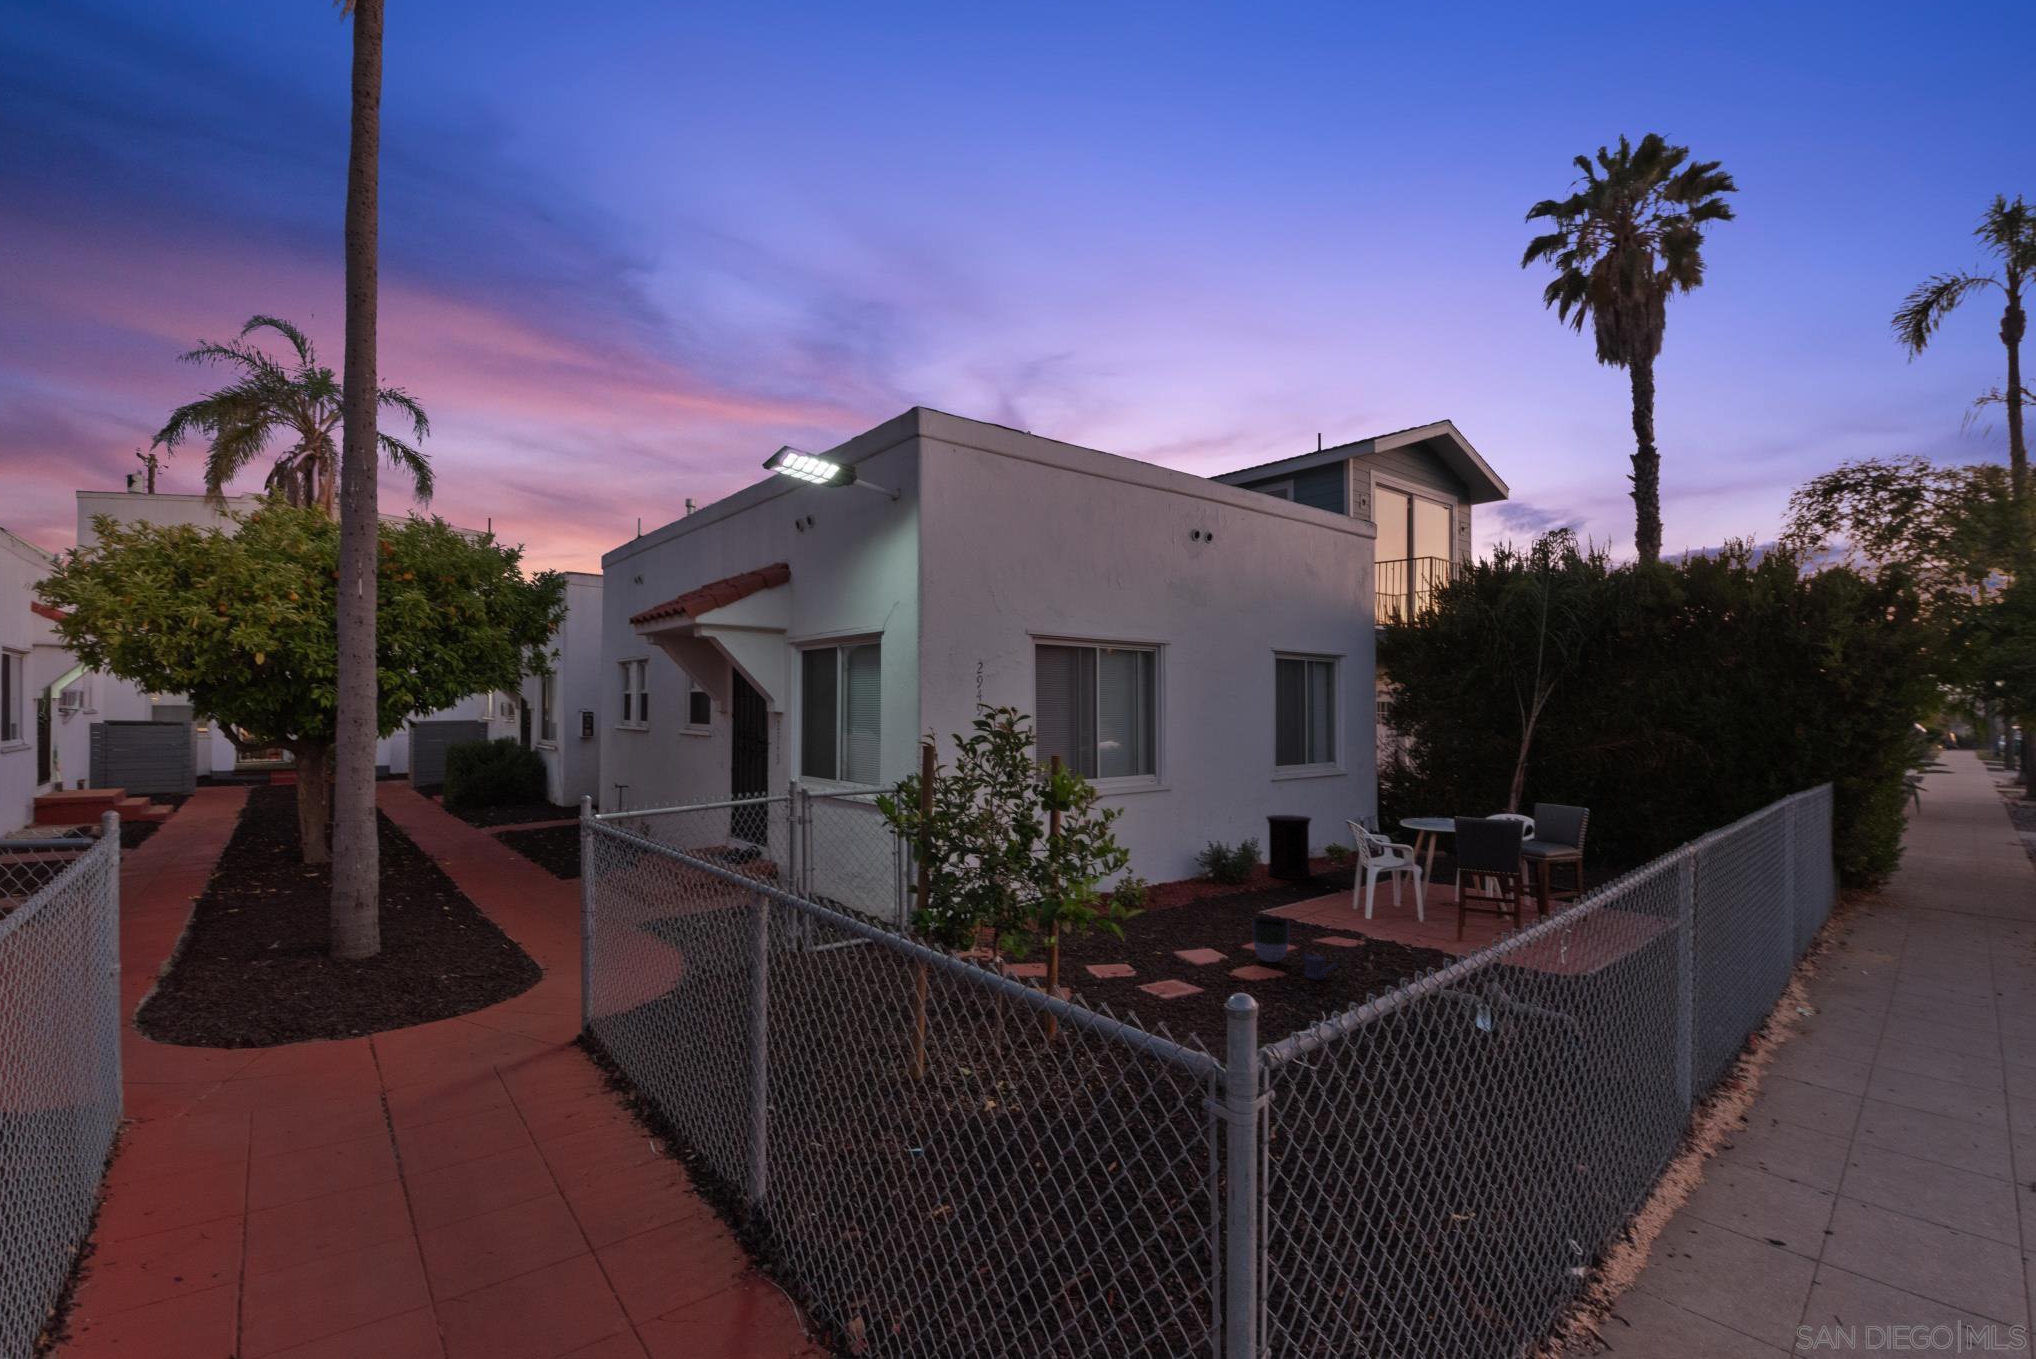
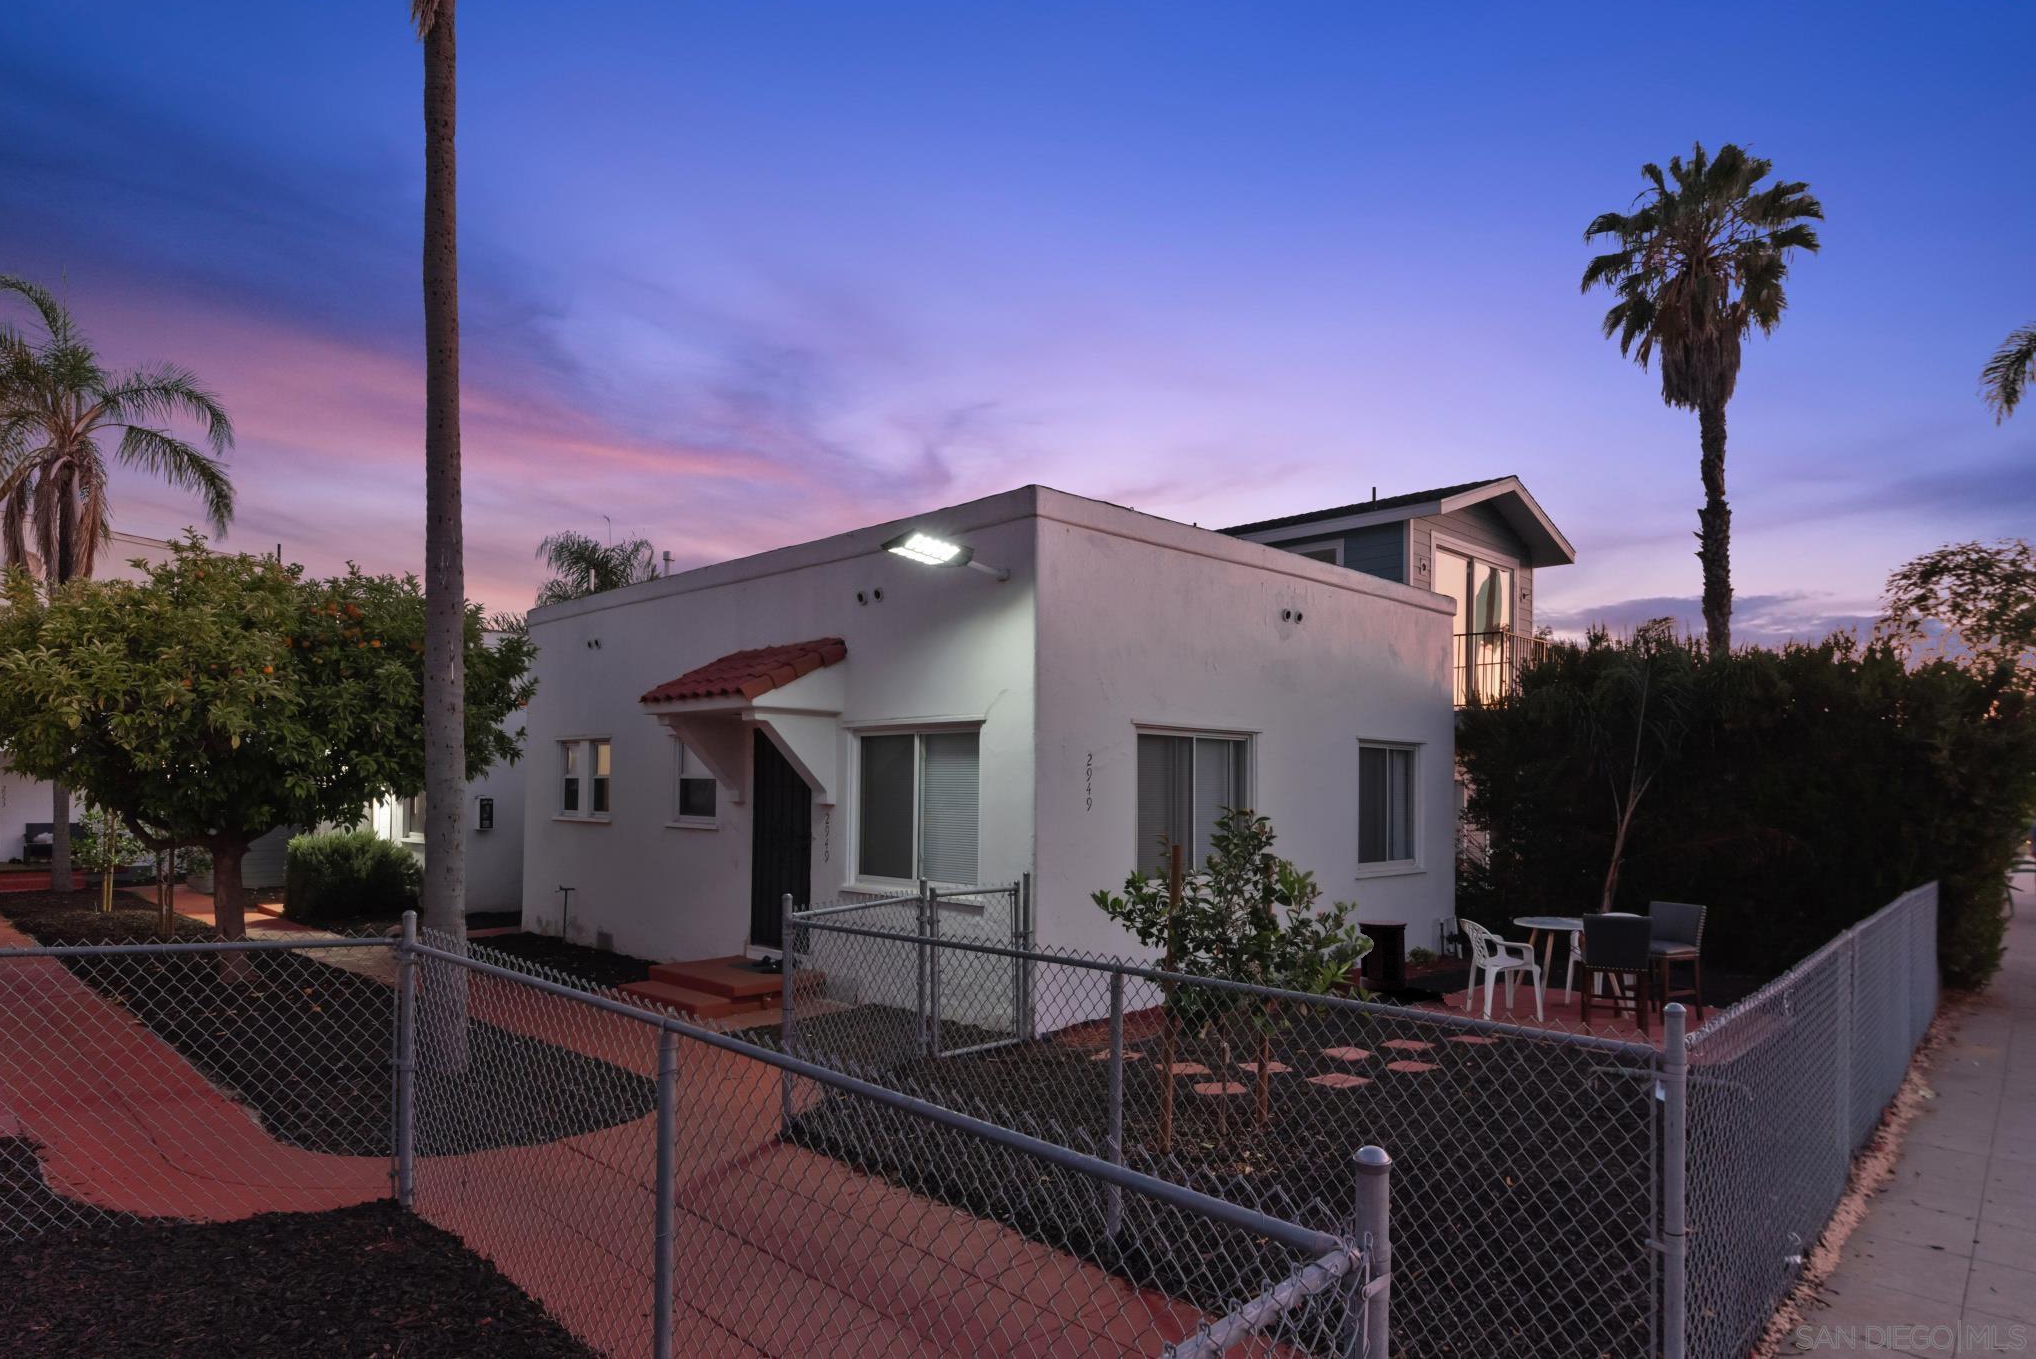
planter: present [1252,918,1289,962] -> none [1403,1023,1440,1068]
watering can: present [1302,953,1338,980] -> none [1458,1055,1500,1081]

